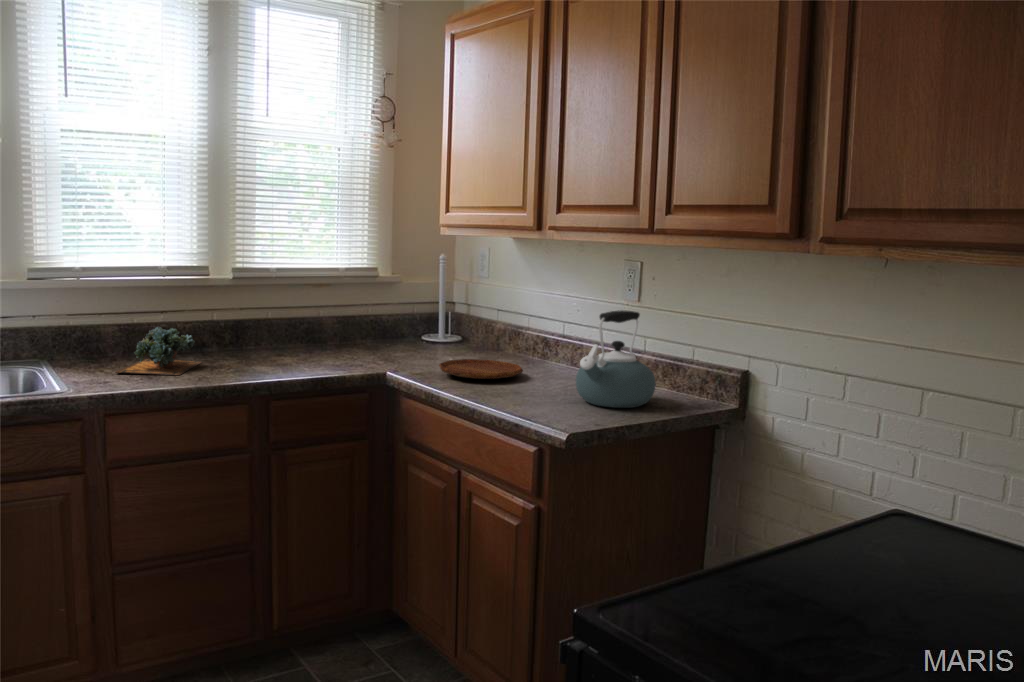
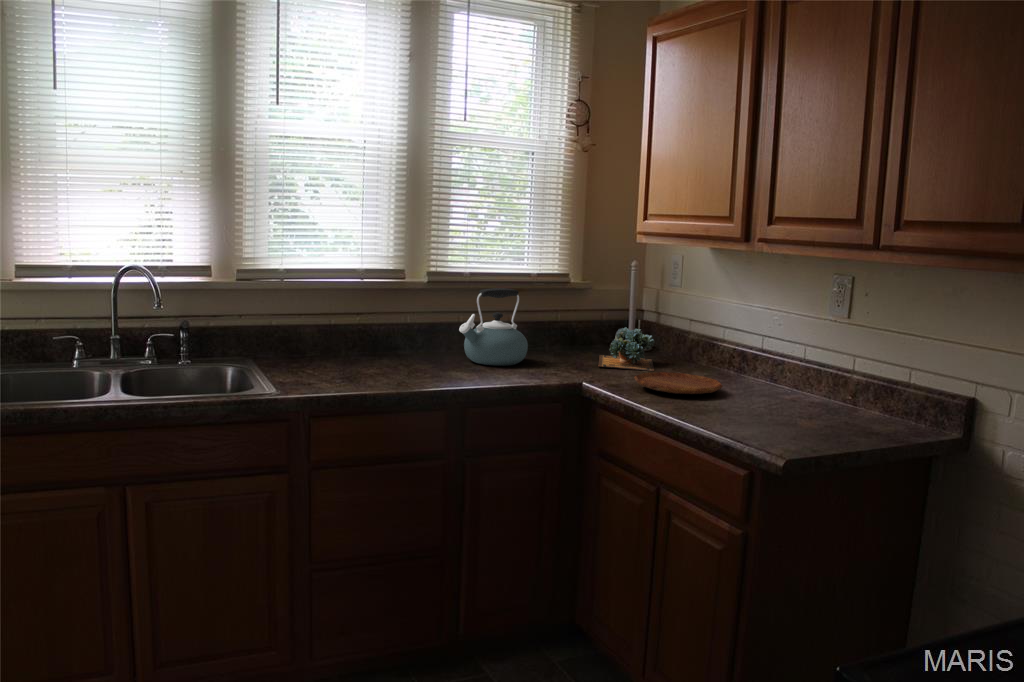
kettle: present [576,310,656,408] -> present [459,288,528,366]
succulent plant: present [115,327,201,375] -> present [598,327,655,371]

